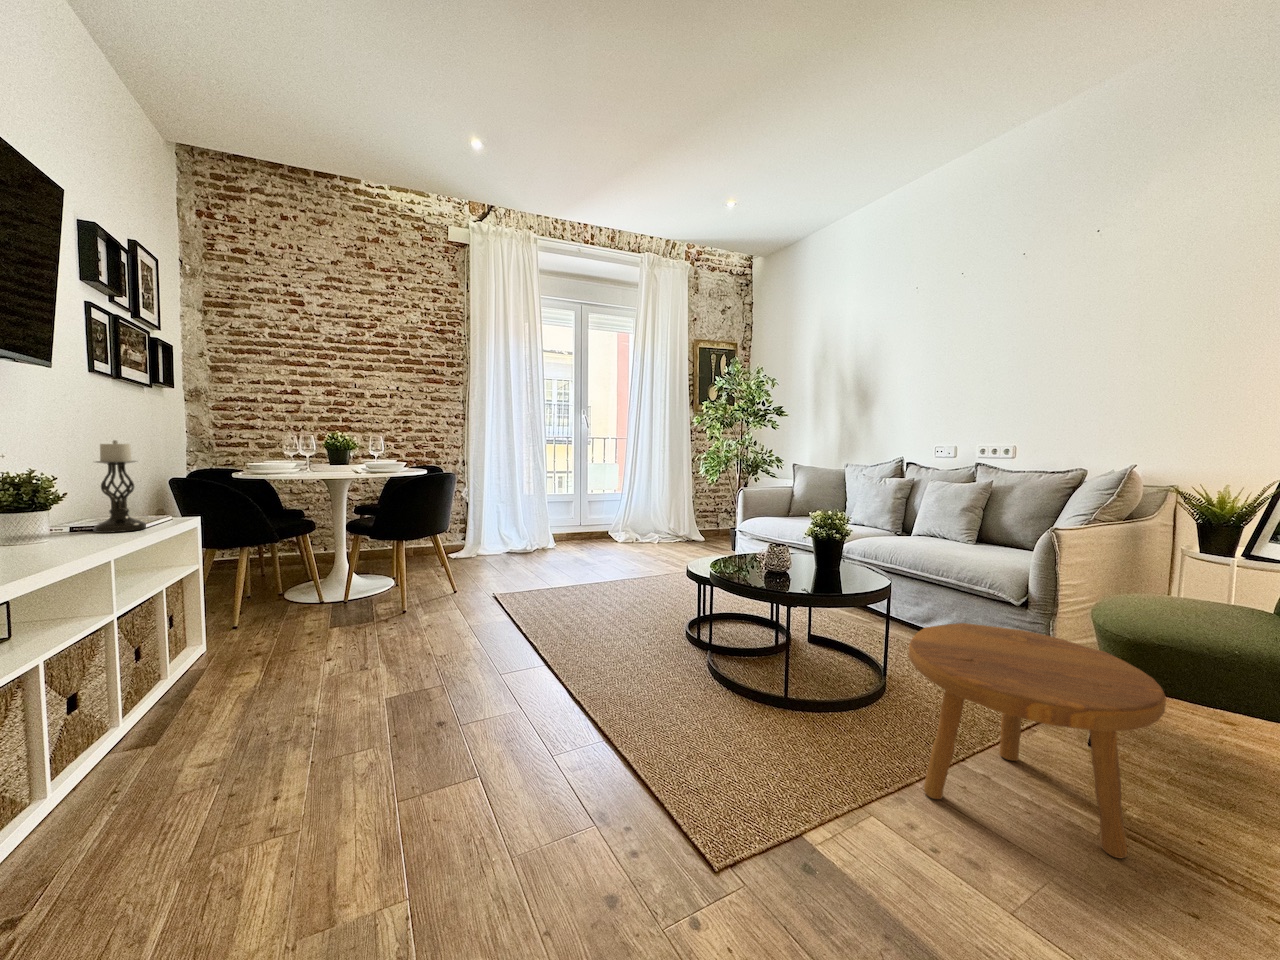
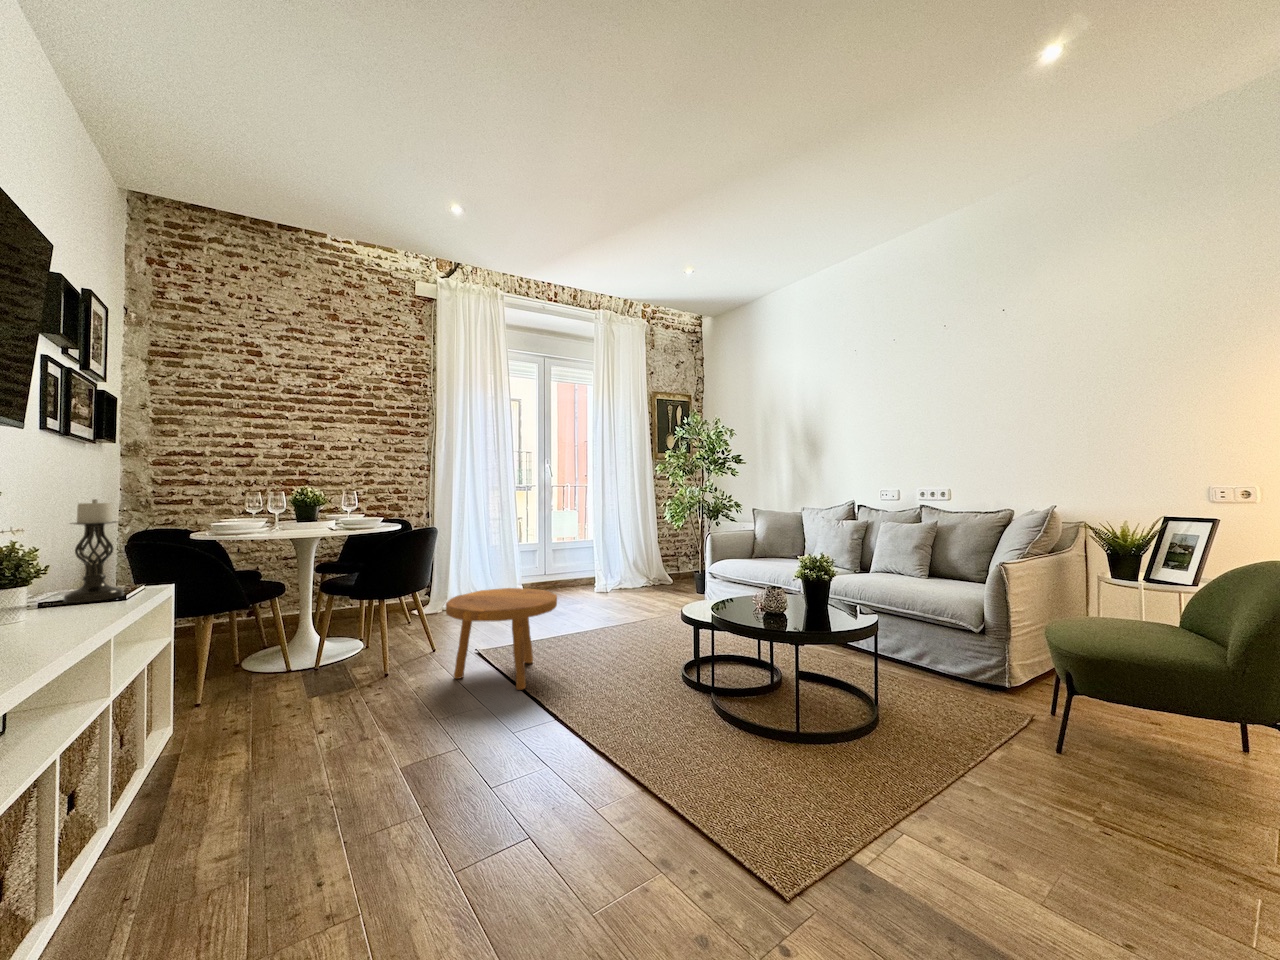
footstool: present [908,623,1166,858] -> present [446,588,557,690]

